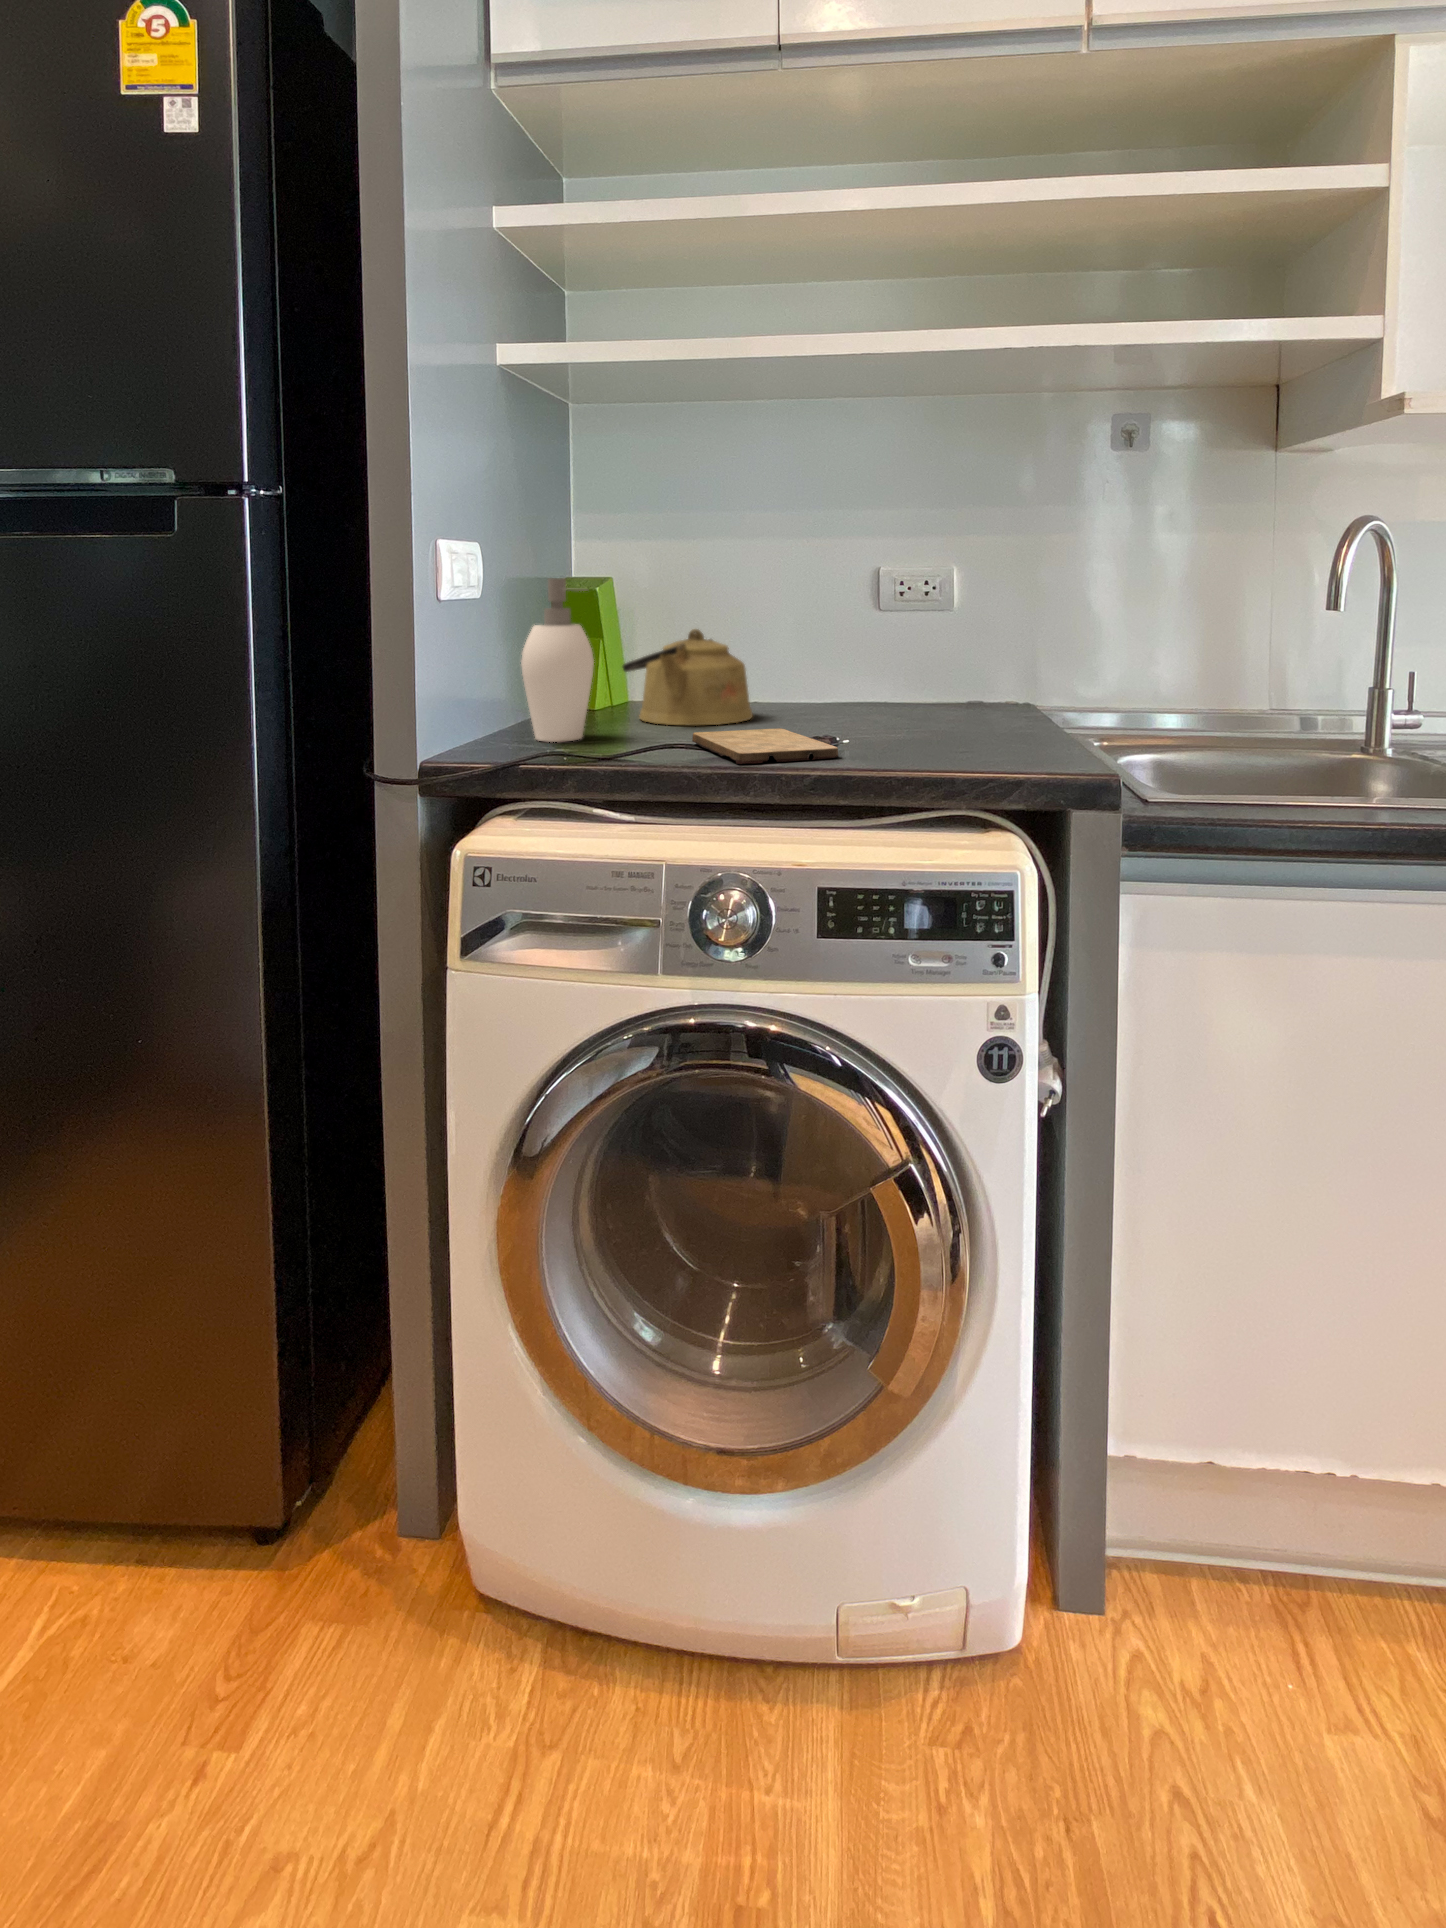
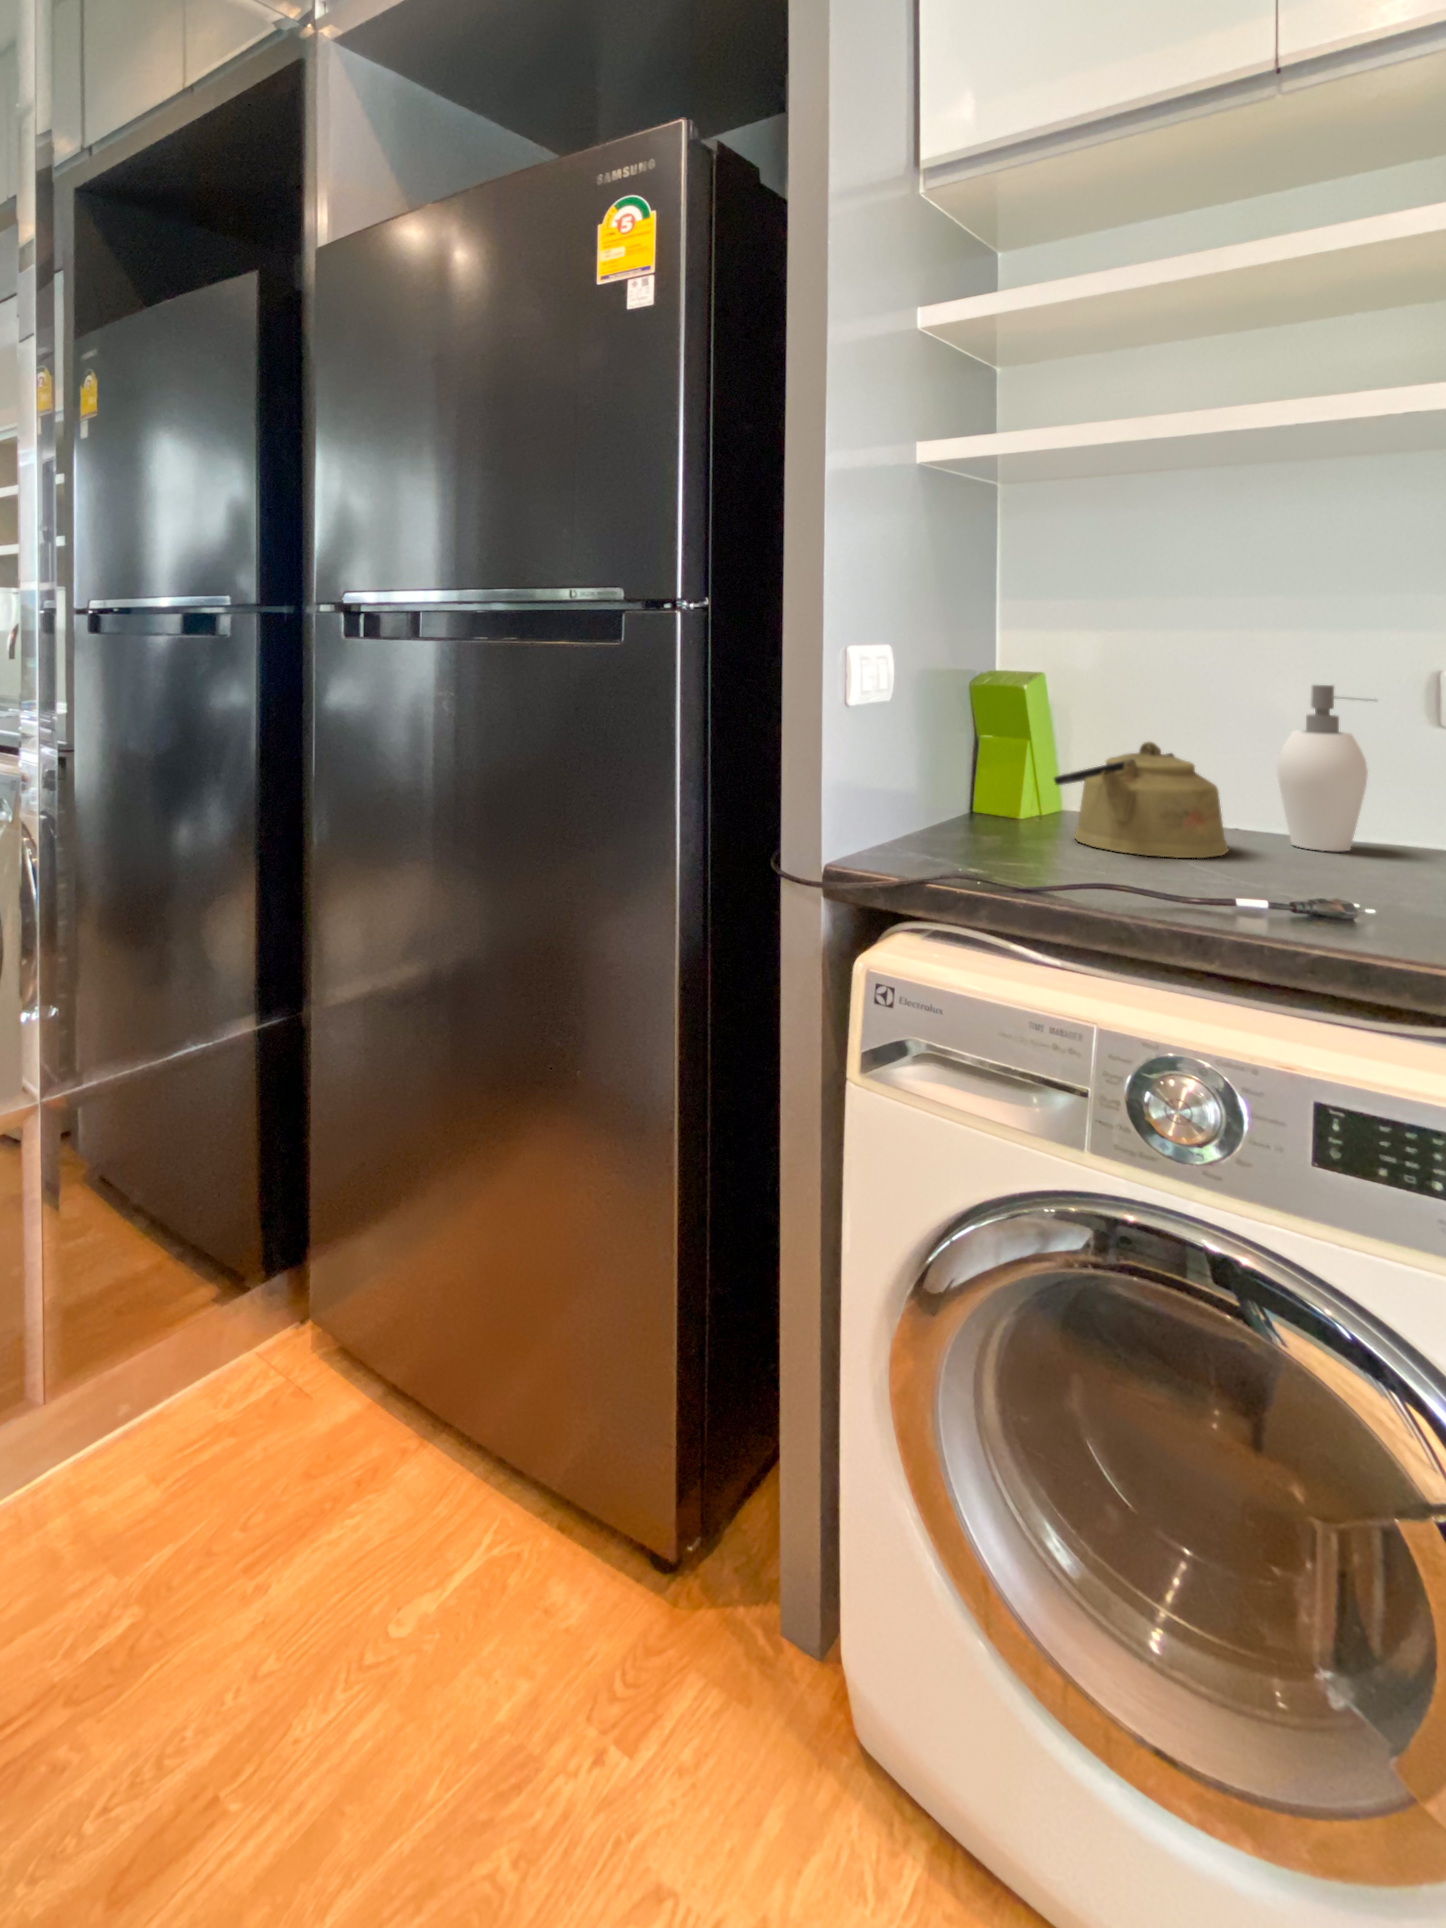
soap dispenser: present [521,578,594,742] -> present [1277,685,1368,851]
cutting board: present [692,728,838,764] -> none [1140,870,1354,931]

